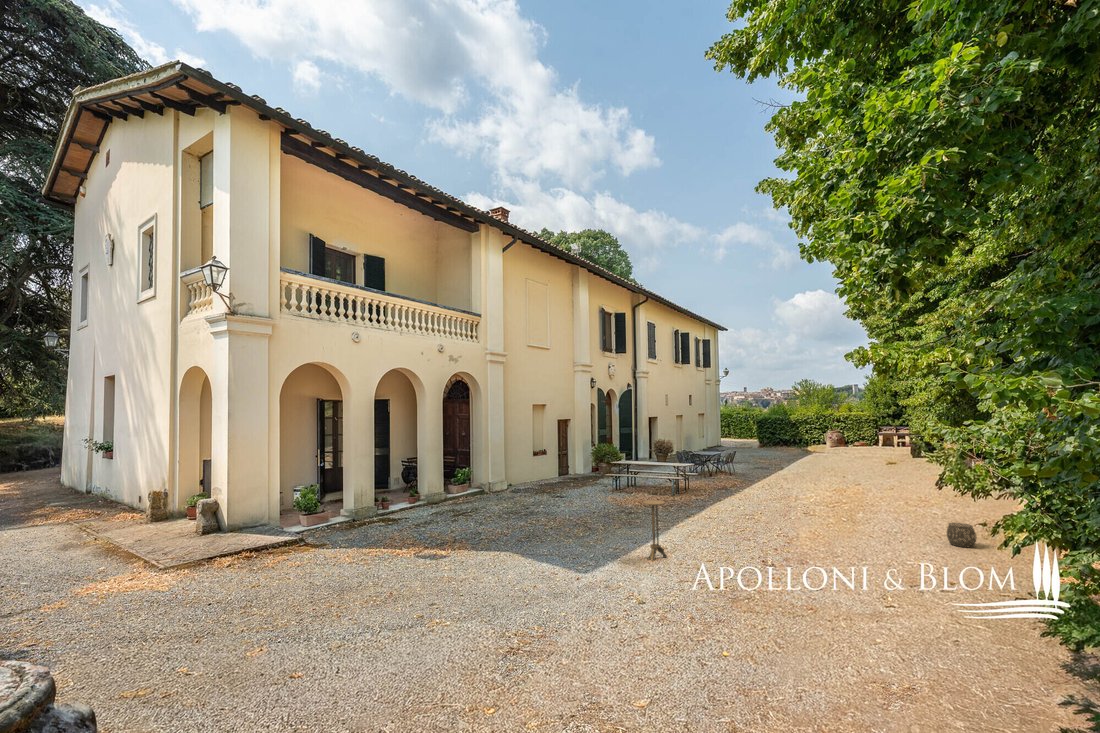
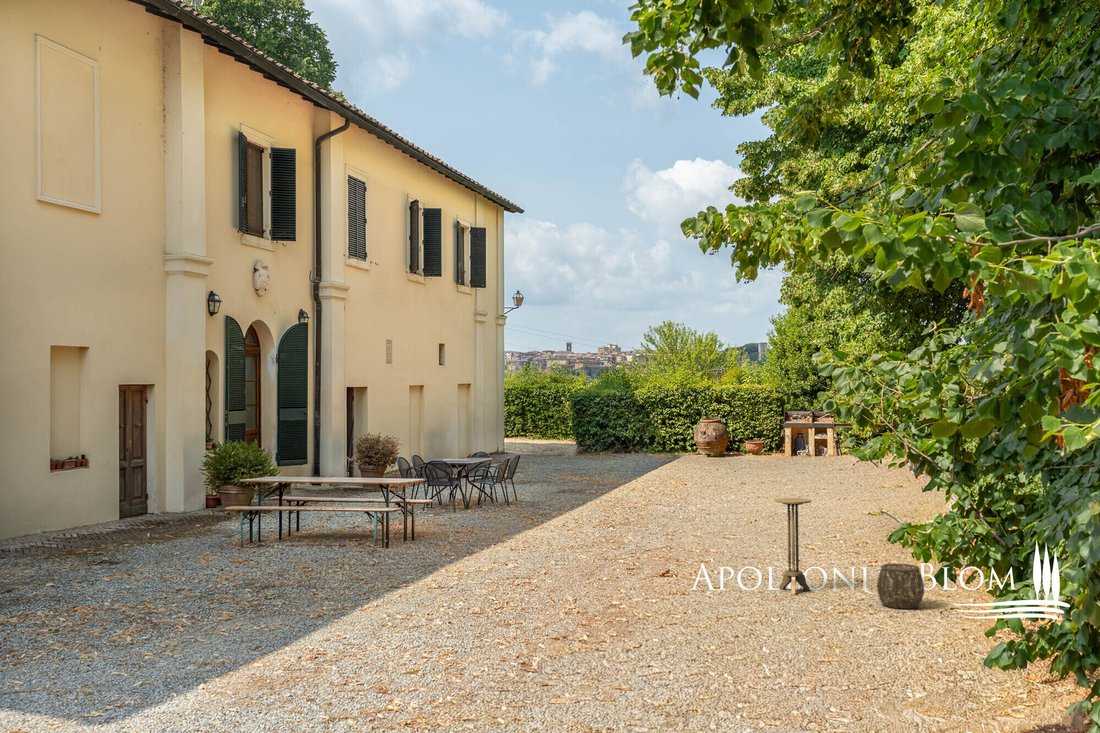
side table: present [644,500,667,560] -> present [775,498,811,595]

